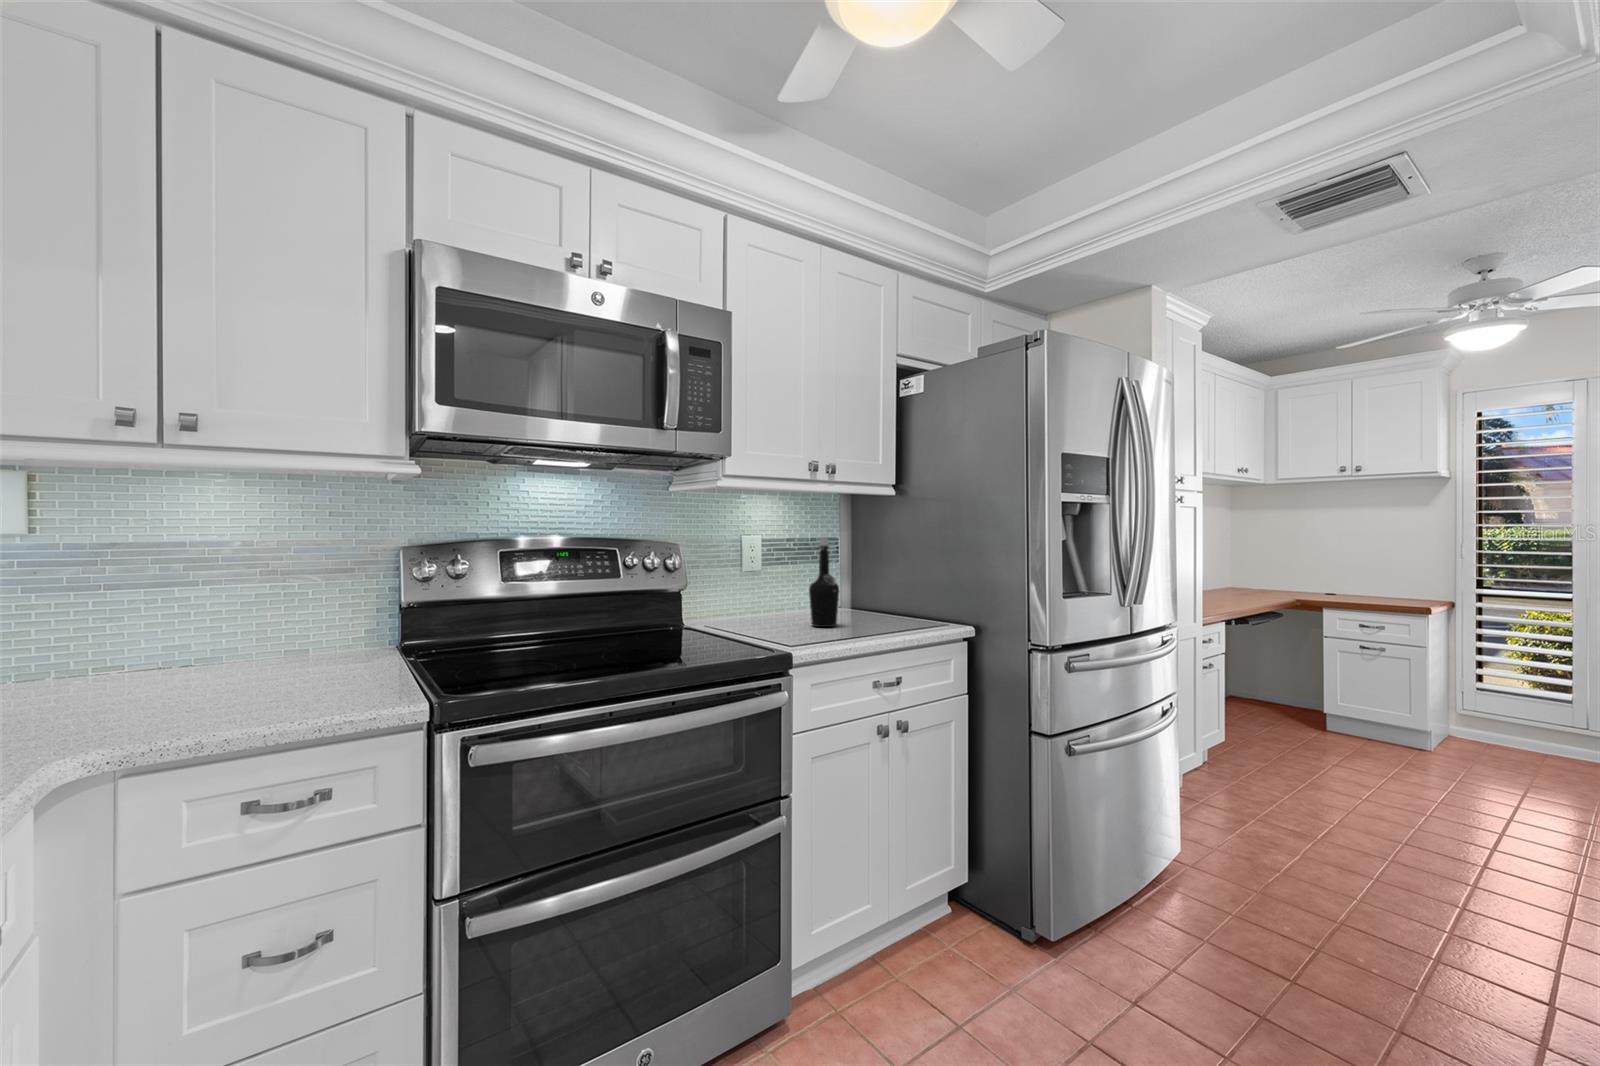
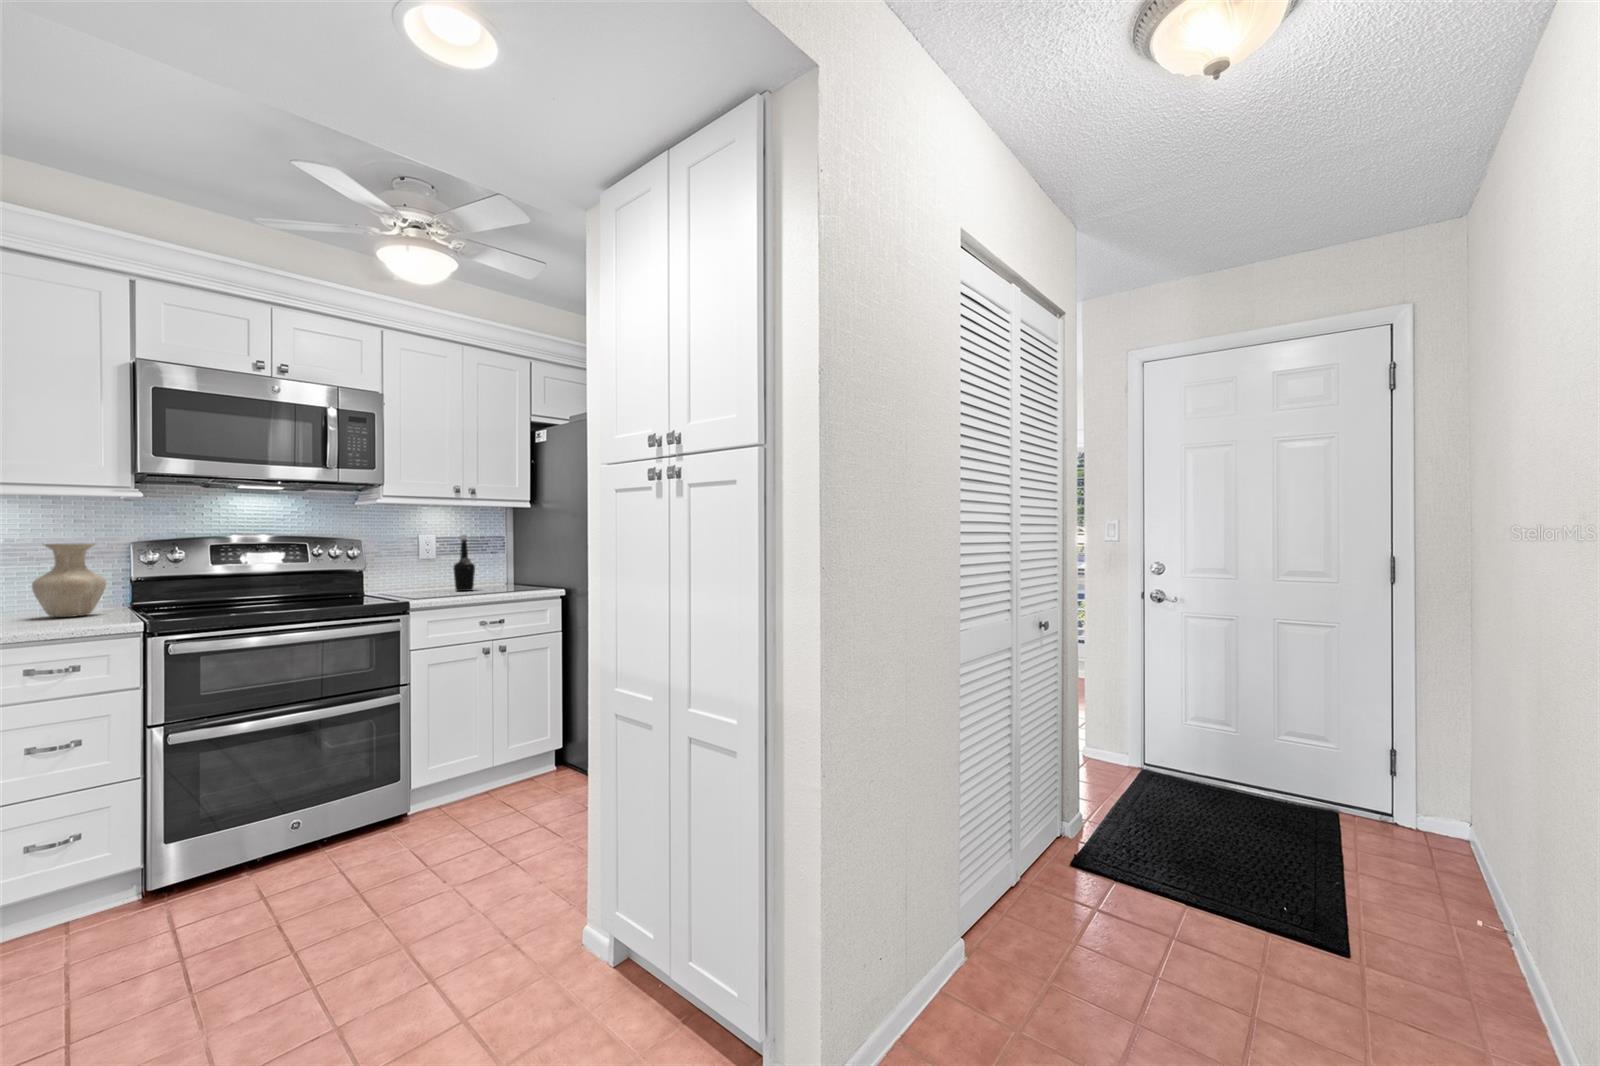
vase: none [268,551,368,674] -> present [32,544,106,617]

